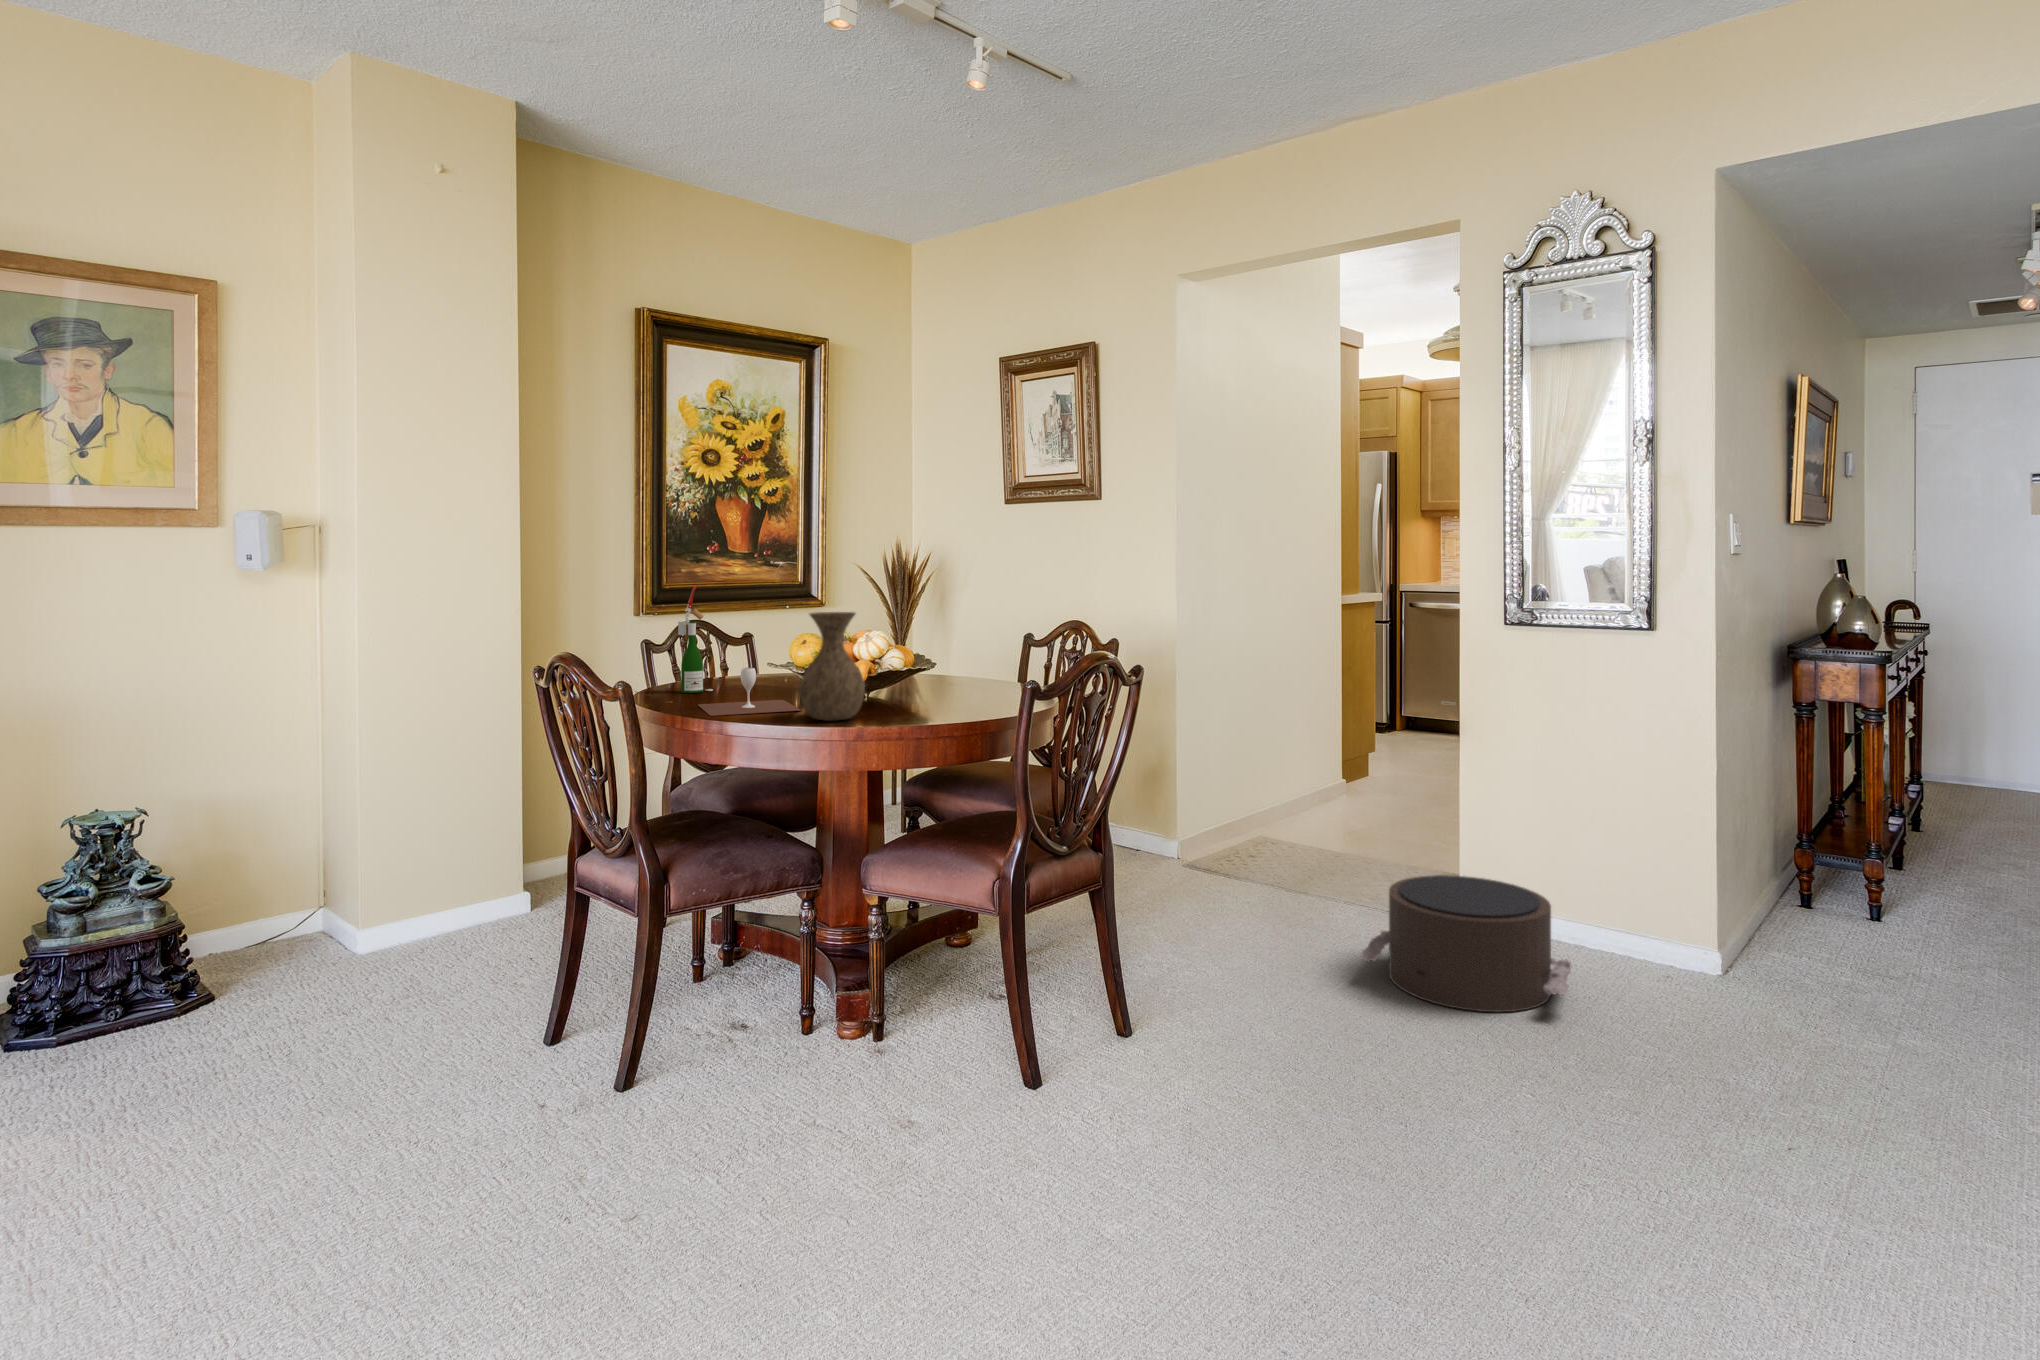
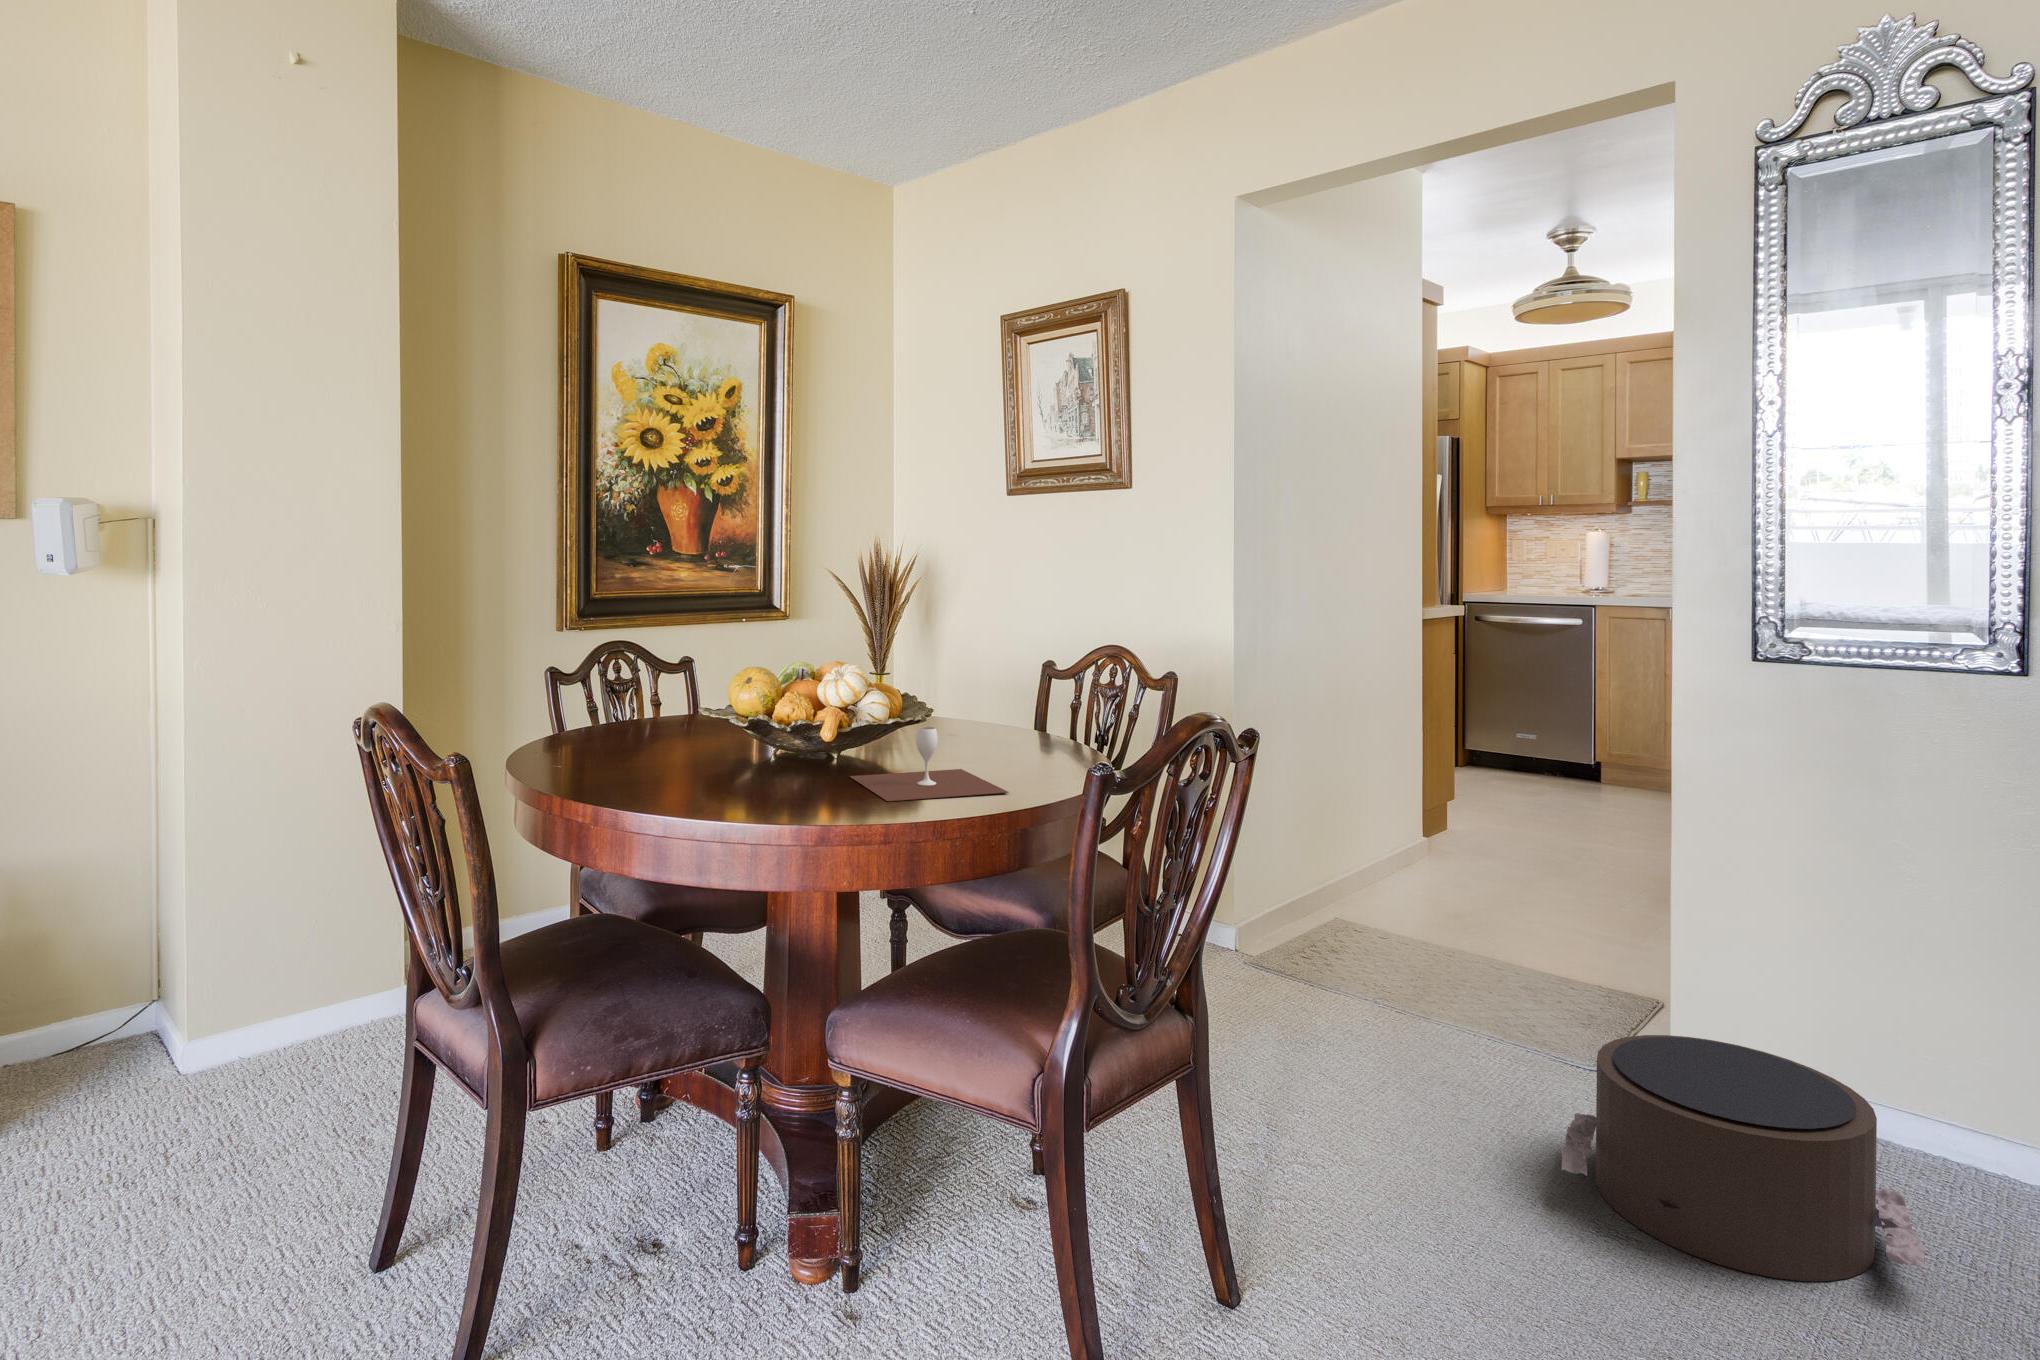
wine bottle: present [678,585,713,693] -> none [584,602,630,750]
vase: present [801,612,865,721] -> none [740,648,834,813]
wine glass: present [698,668,801,716] -> present [850,727,1009,801]

